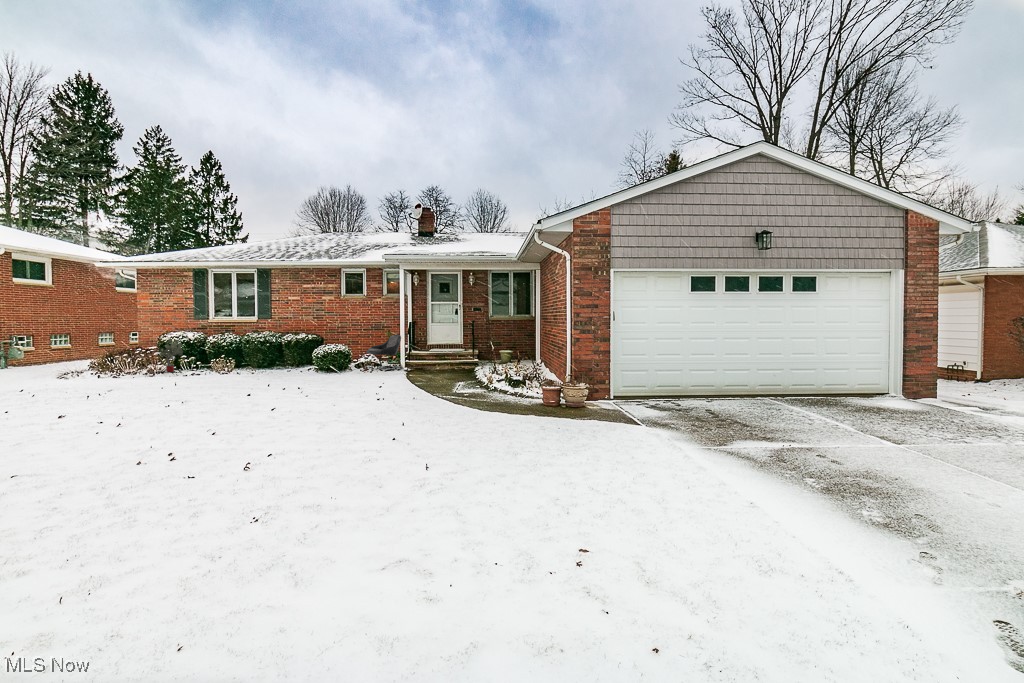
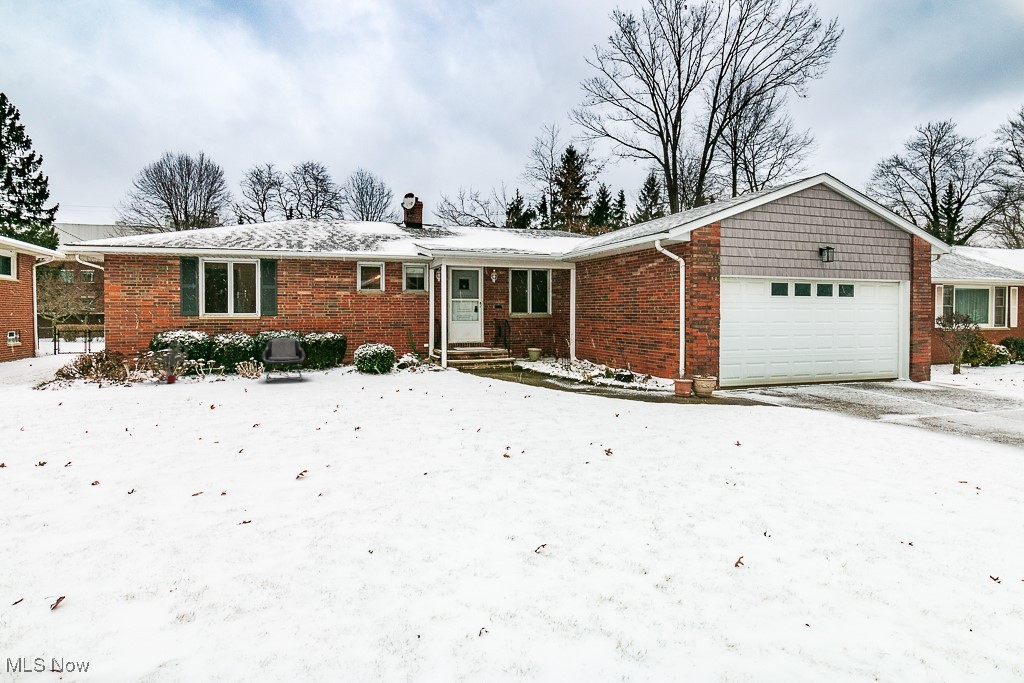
lounge chair: present [367,335,402,370] -> present [262,338,305,383]

